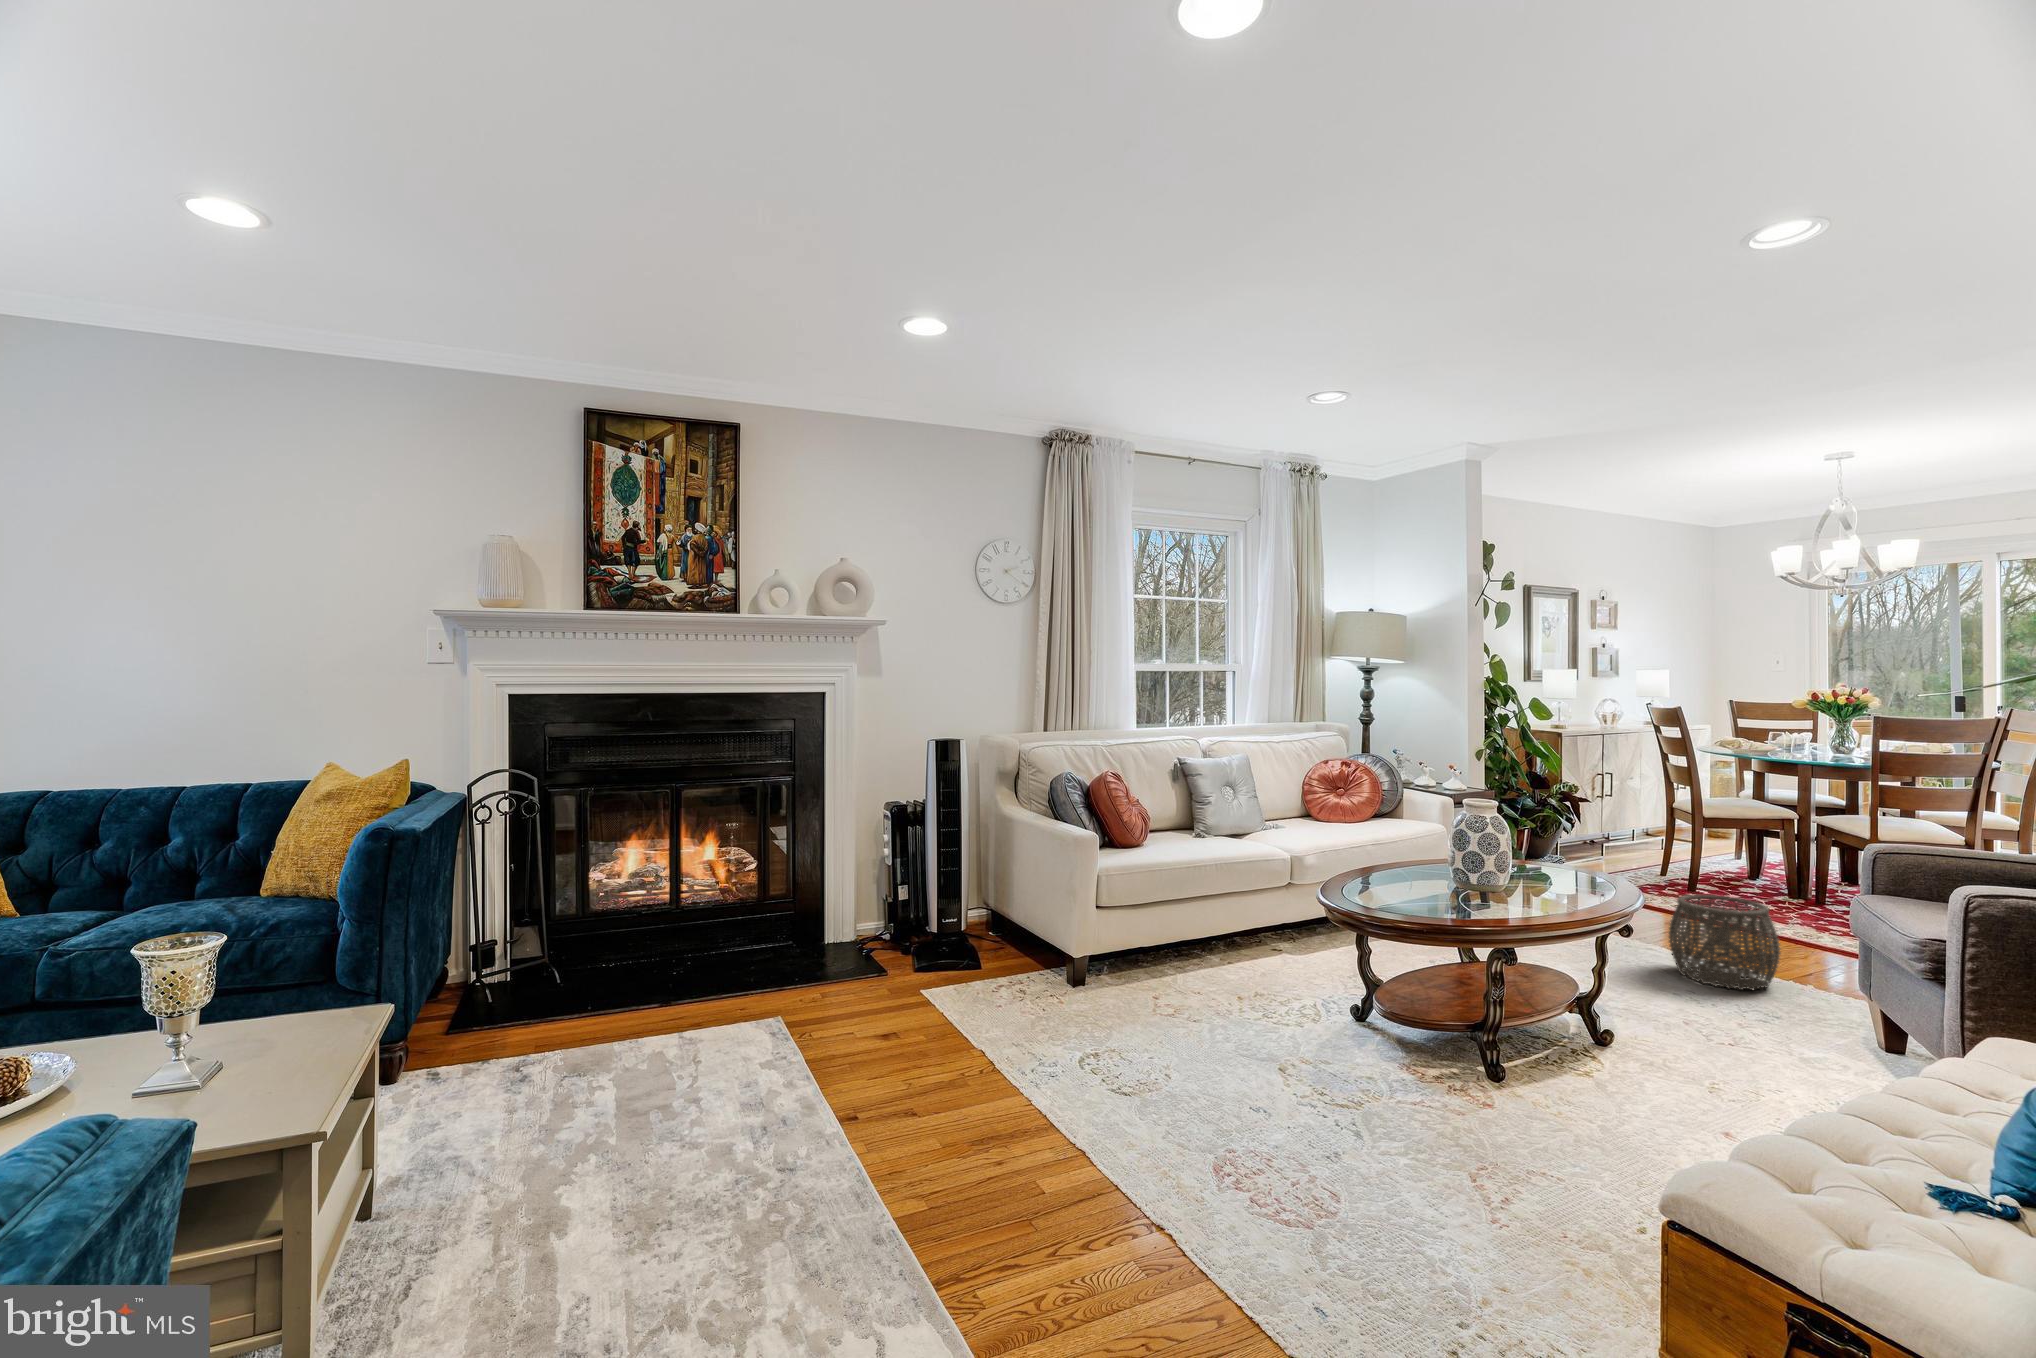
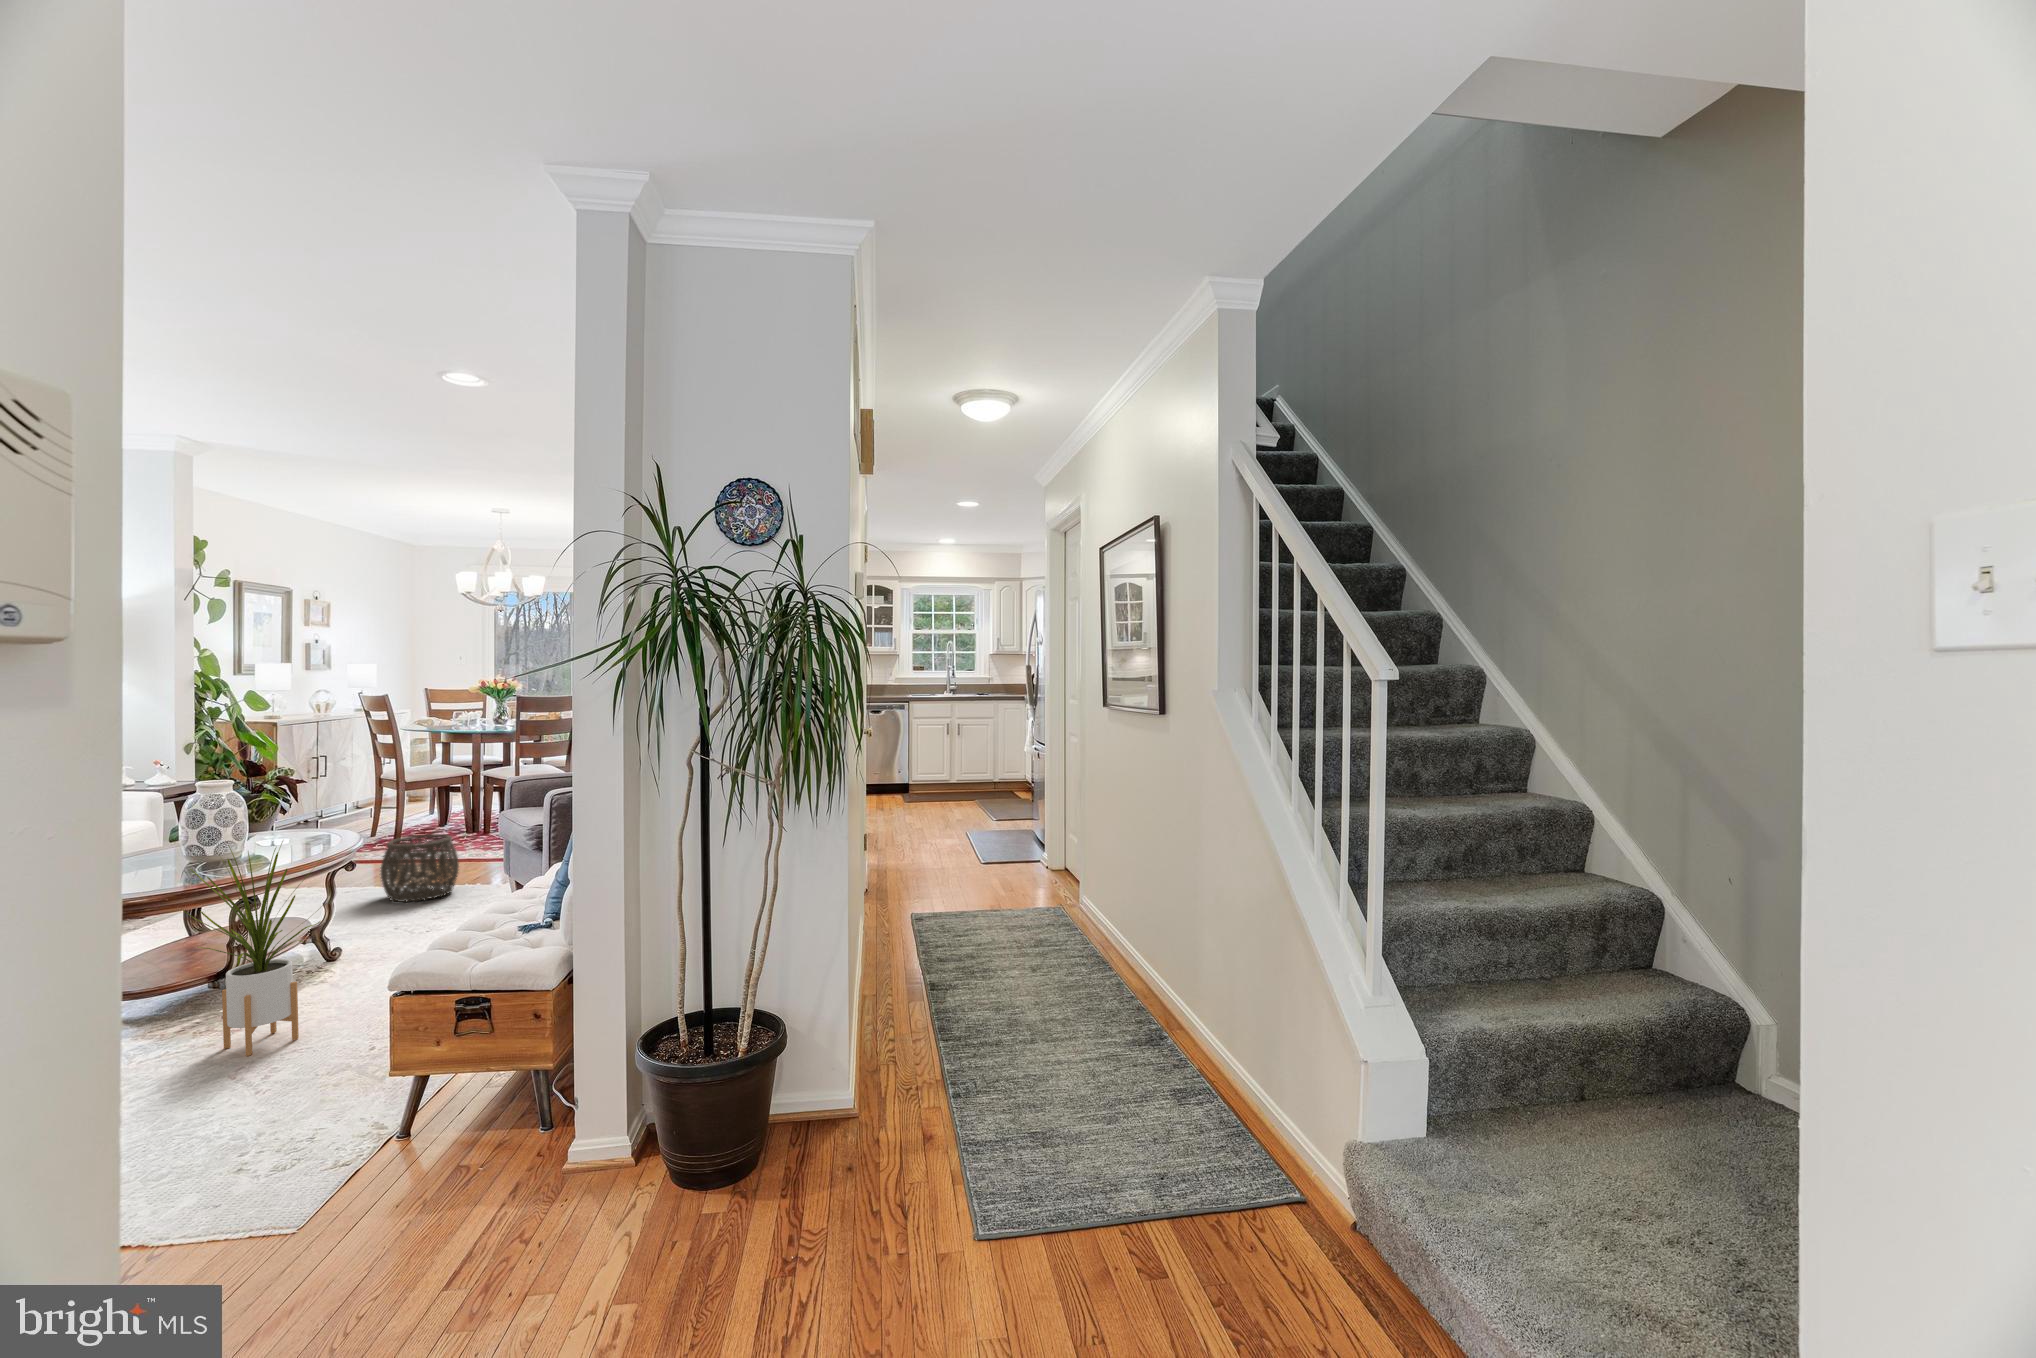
house plant: none [1428,883,1586,1160] -> present [184,841,321,1056]

